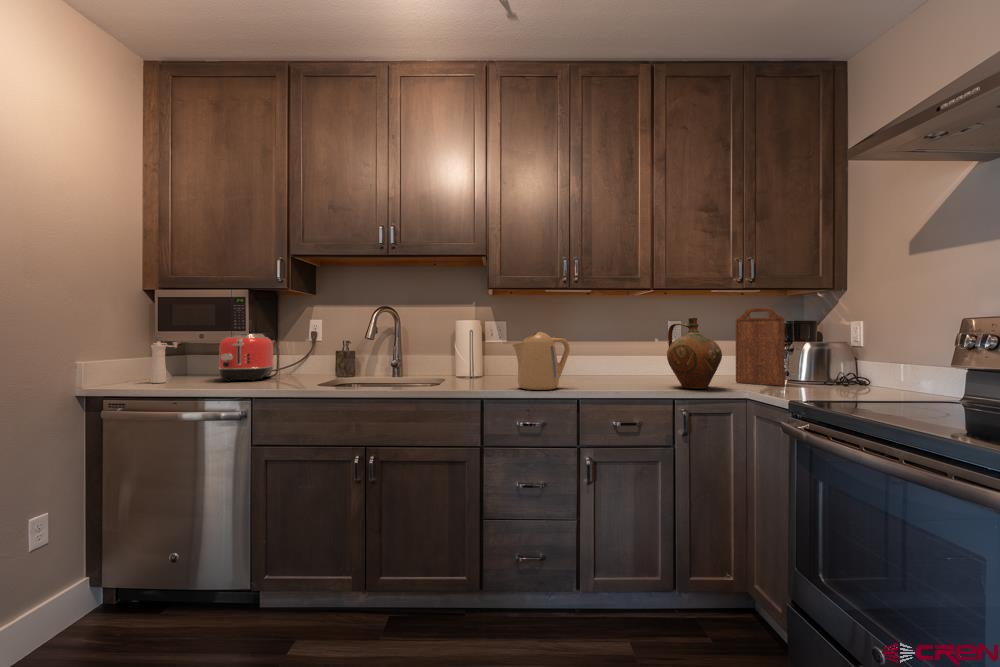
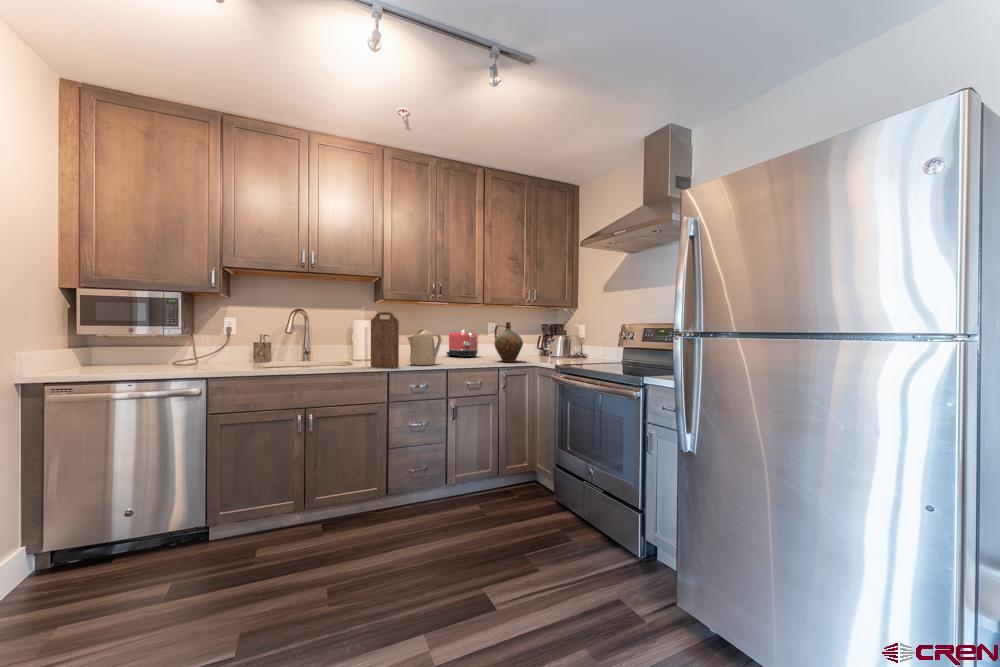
cutting board: present [736,308,785,386] -> present [371,312,399,368]
toaster: present [218,334,274,381] -> present [446,330,478,357]
pepper mill: present [151,341,178,383] -> none [78,330,102,372]

